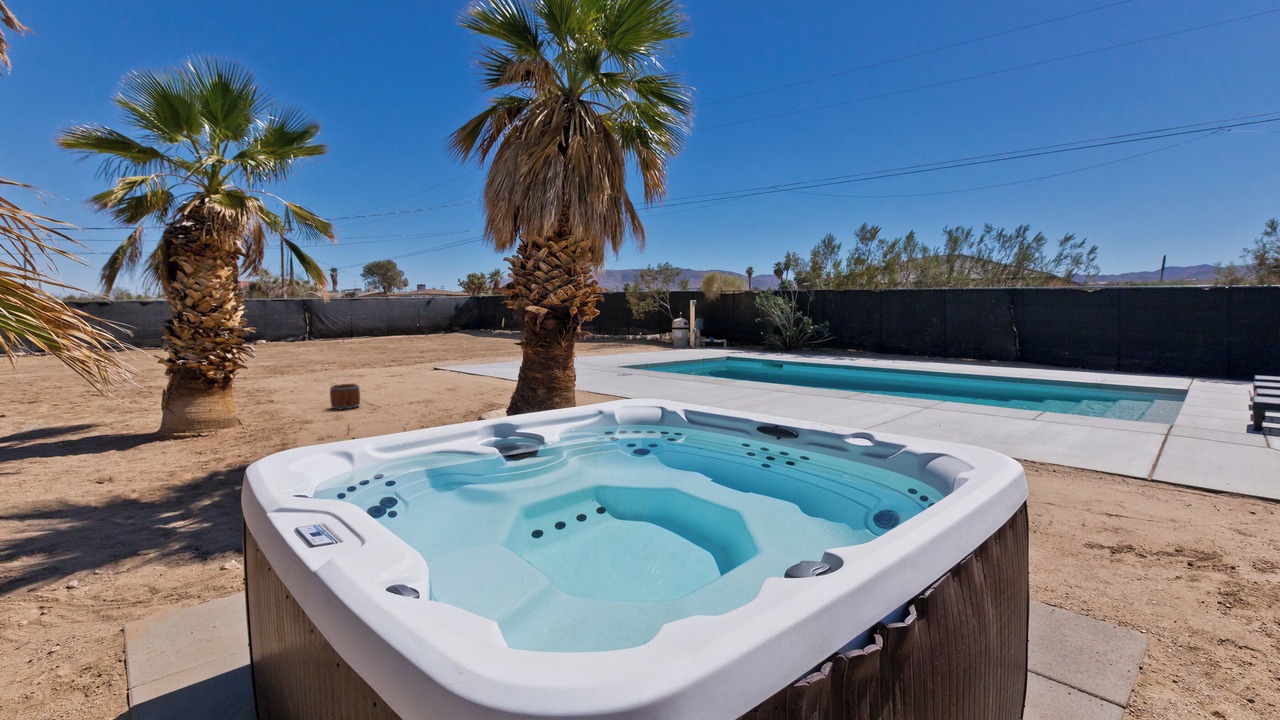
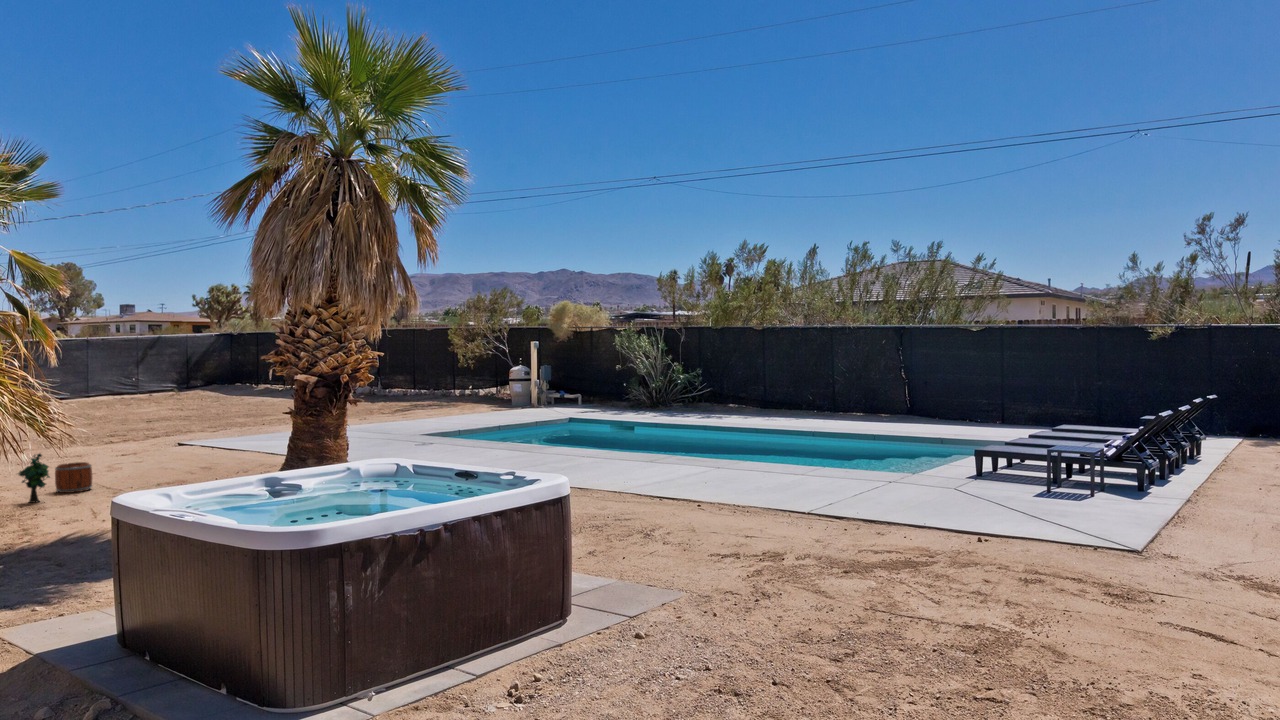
decorative plant: none [294,375,323,418] -> present [18,454,50,503]

